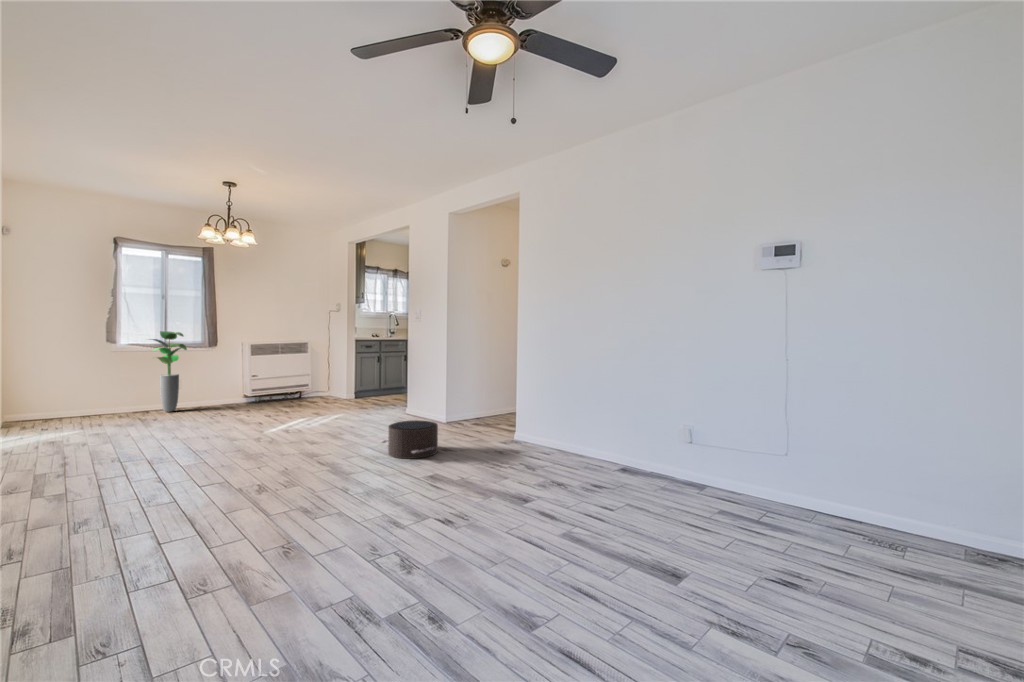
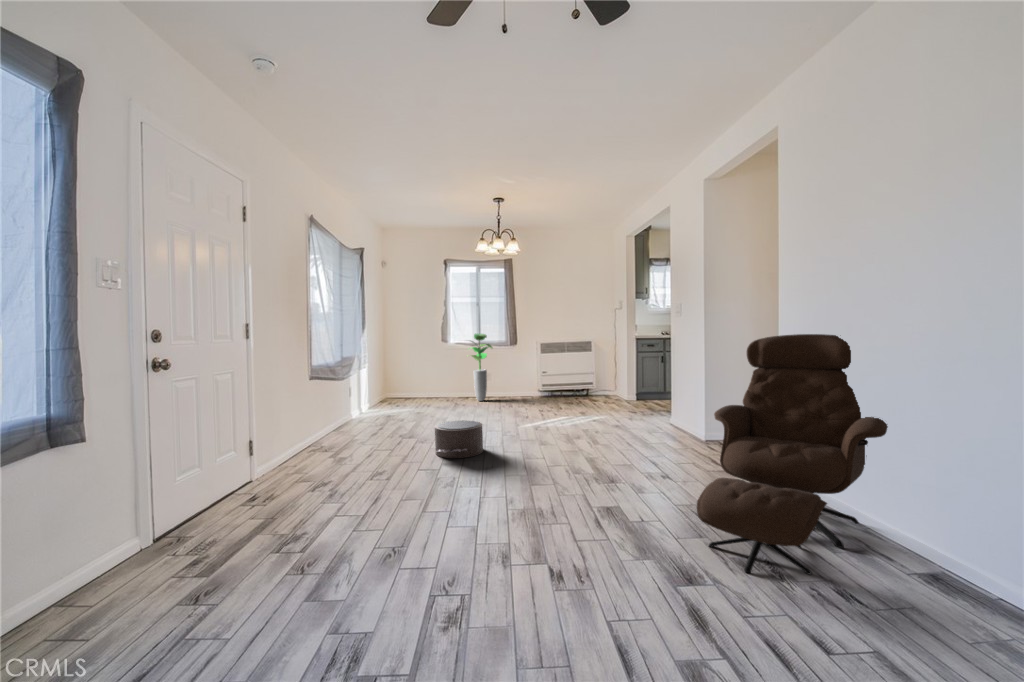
lounge chair: none [496,340,592,489] -> present [697,334,888,574]
pouf: present [382,420,438,459] -> present [435,420,483,458]

